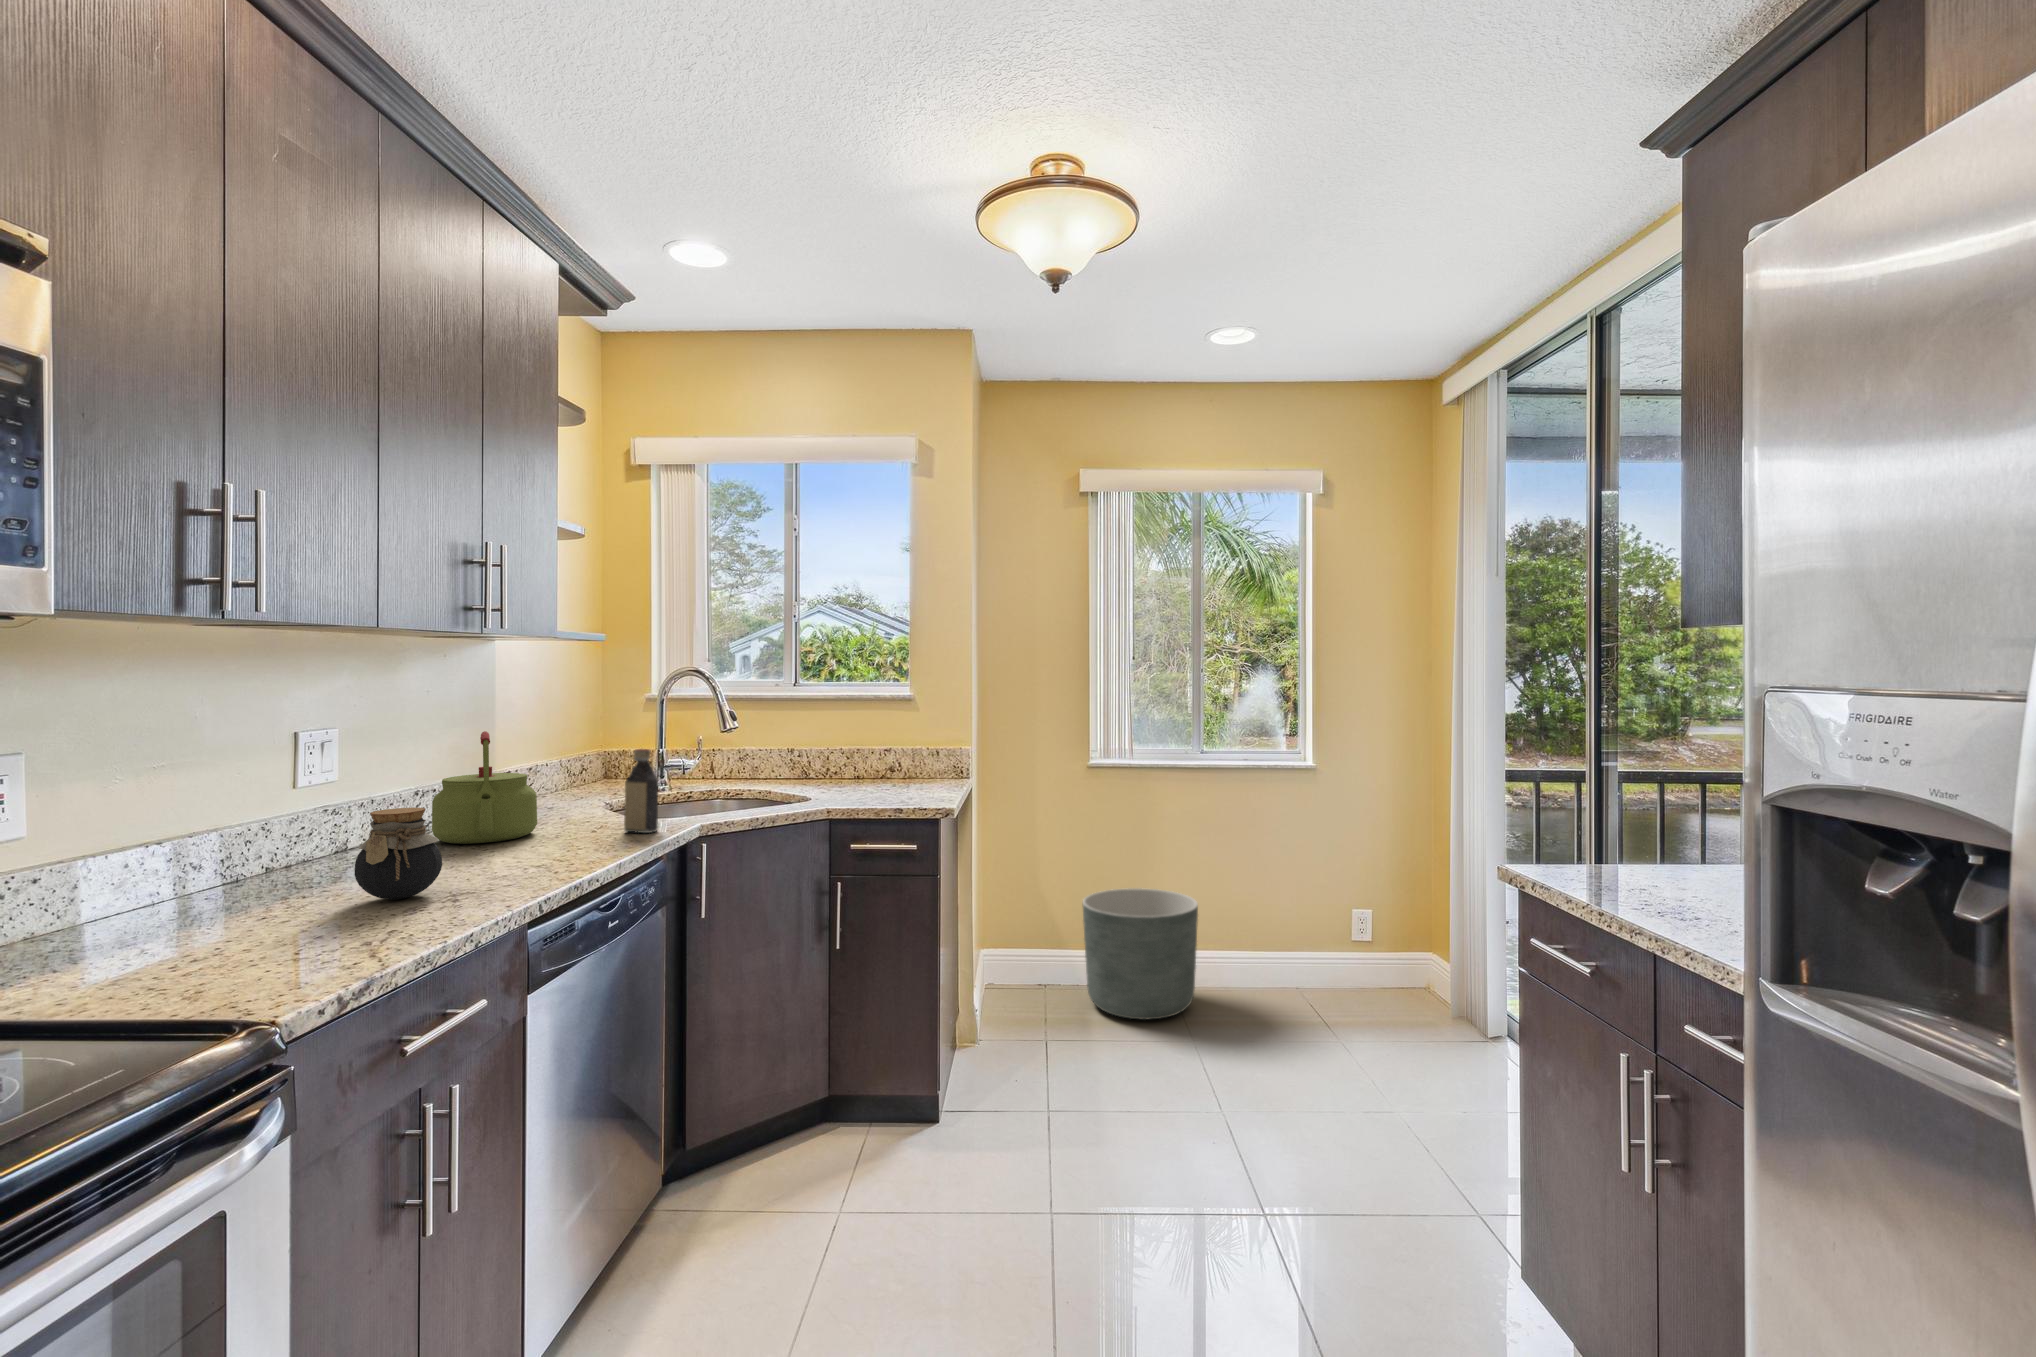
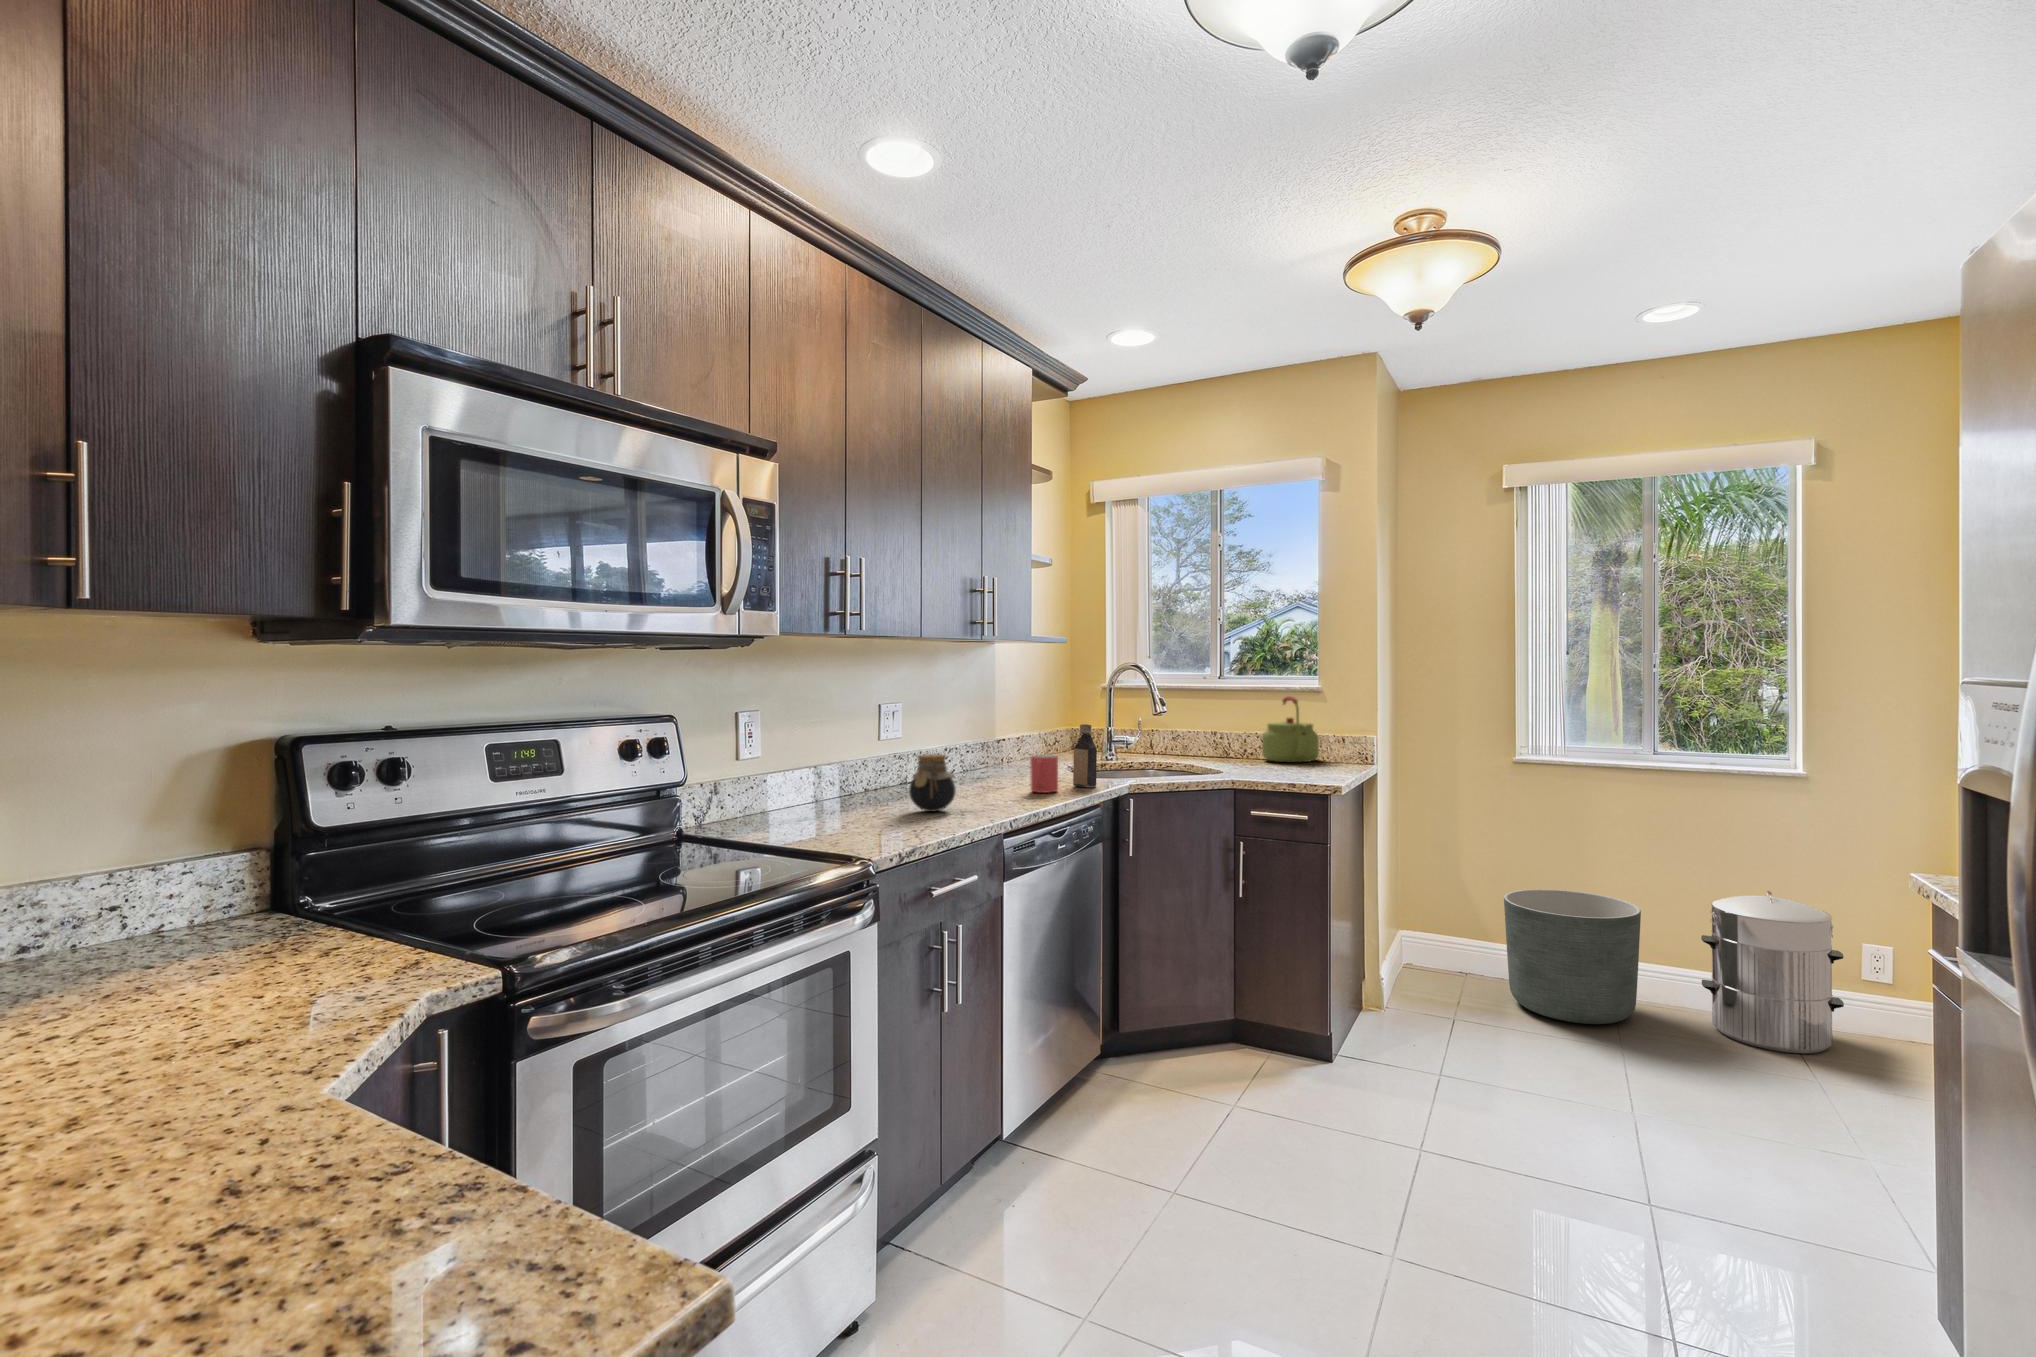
kettle: present [432,731,537,844] -> present [1262,696,1319,762]
mug: none [562,793,605,847] -> present [1030,755,1058,793]
waste bin: none [1241,872,1344,1016] -> present [1701,891,1844,1053]

